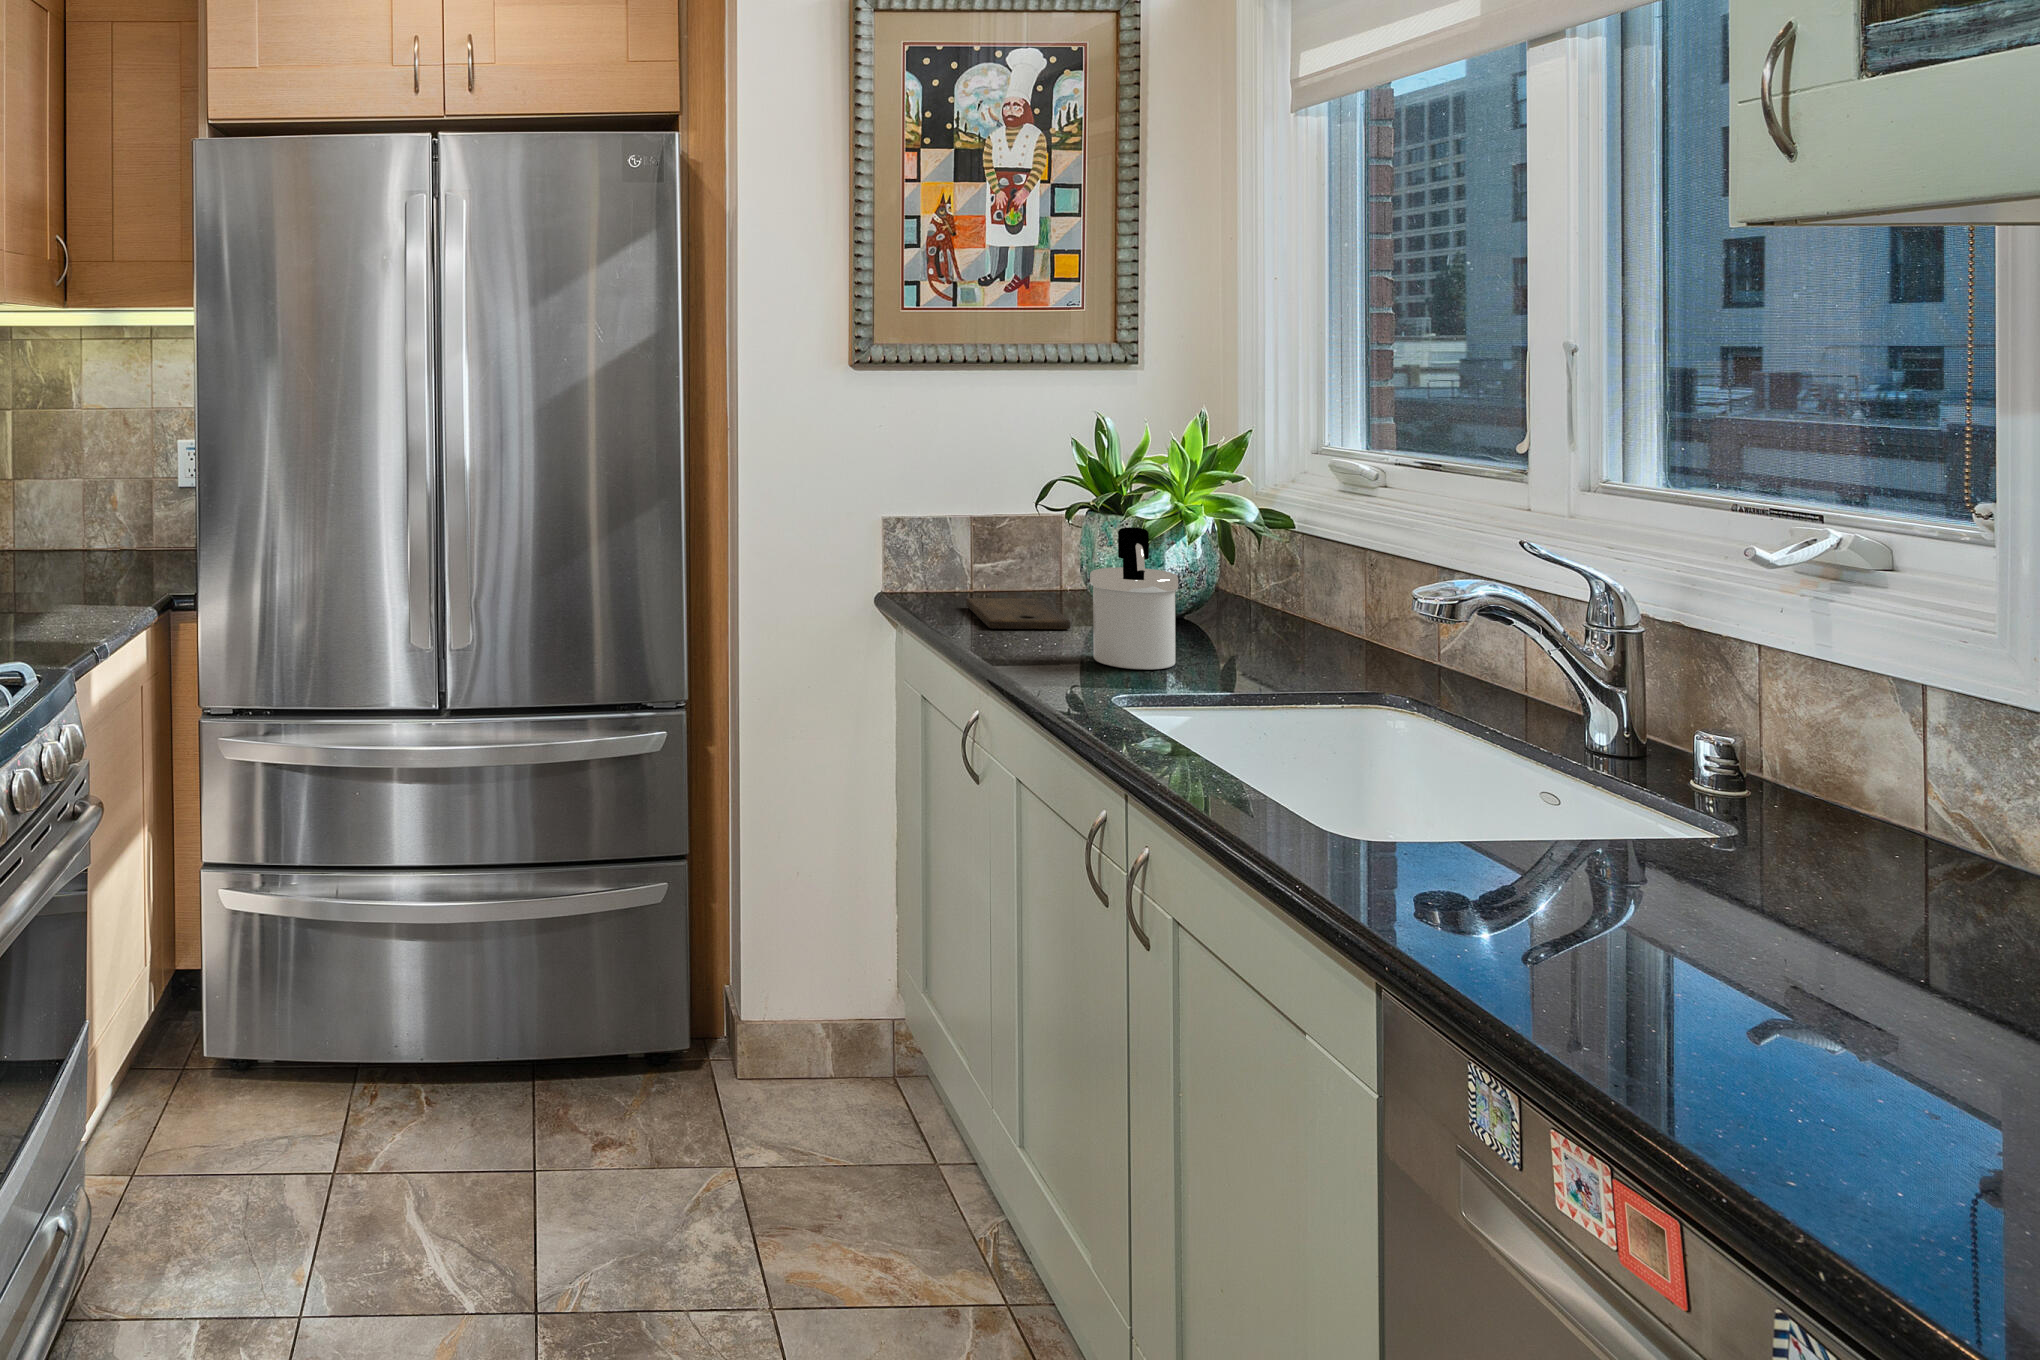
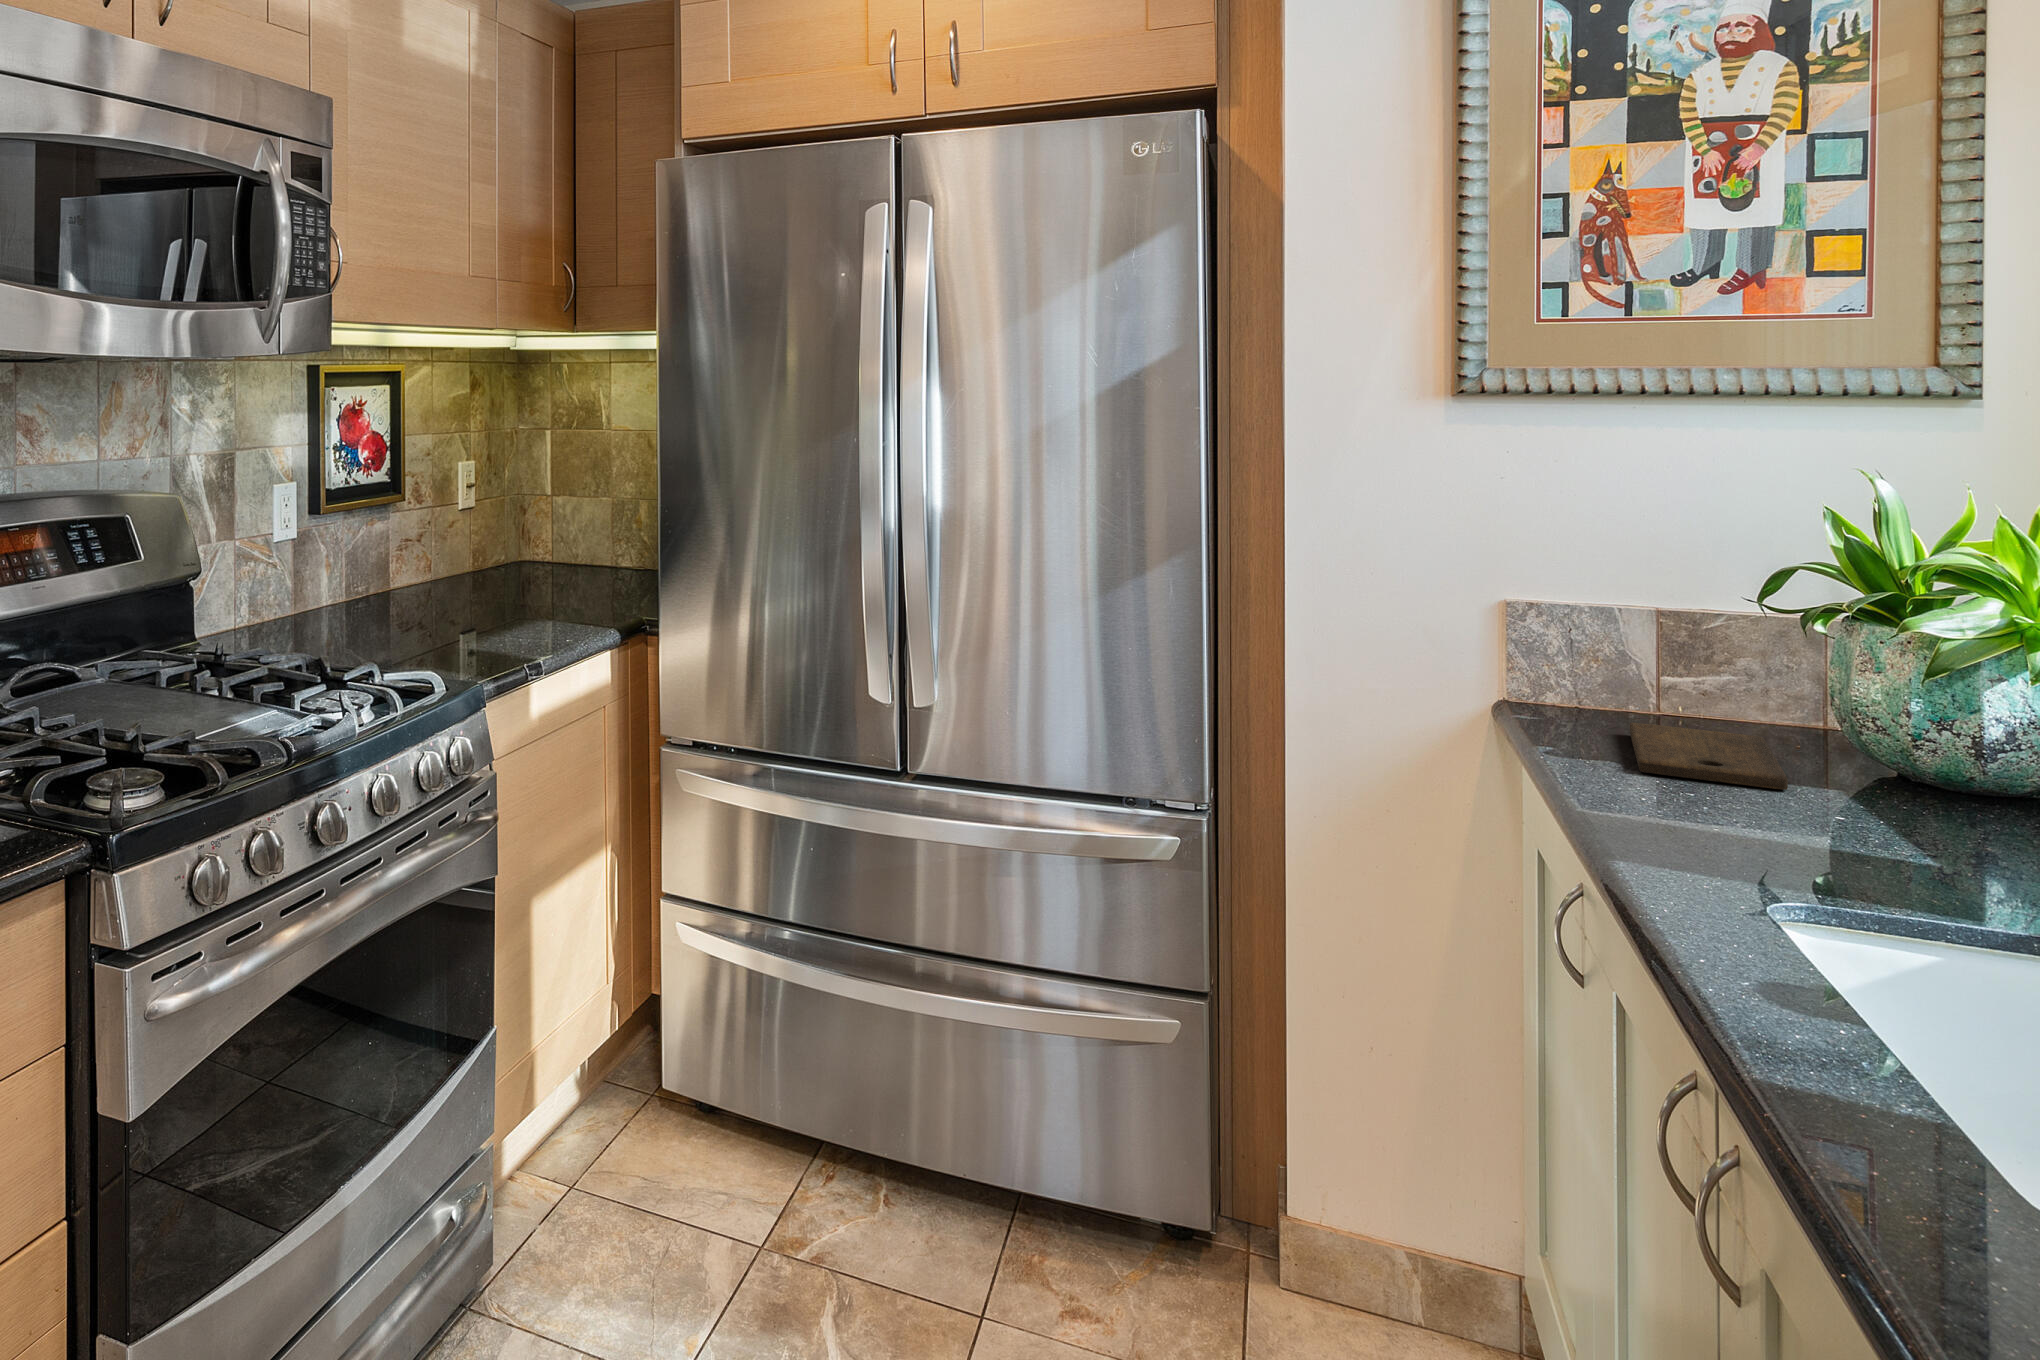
soap dispenser: present [1090,527,1178,669] -> none [1780,652,1953,880]

